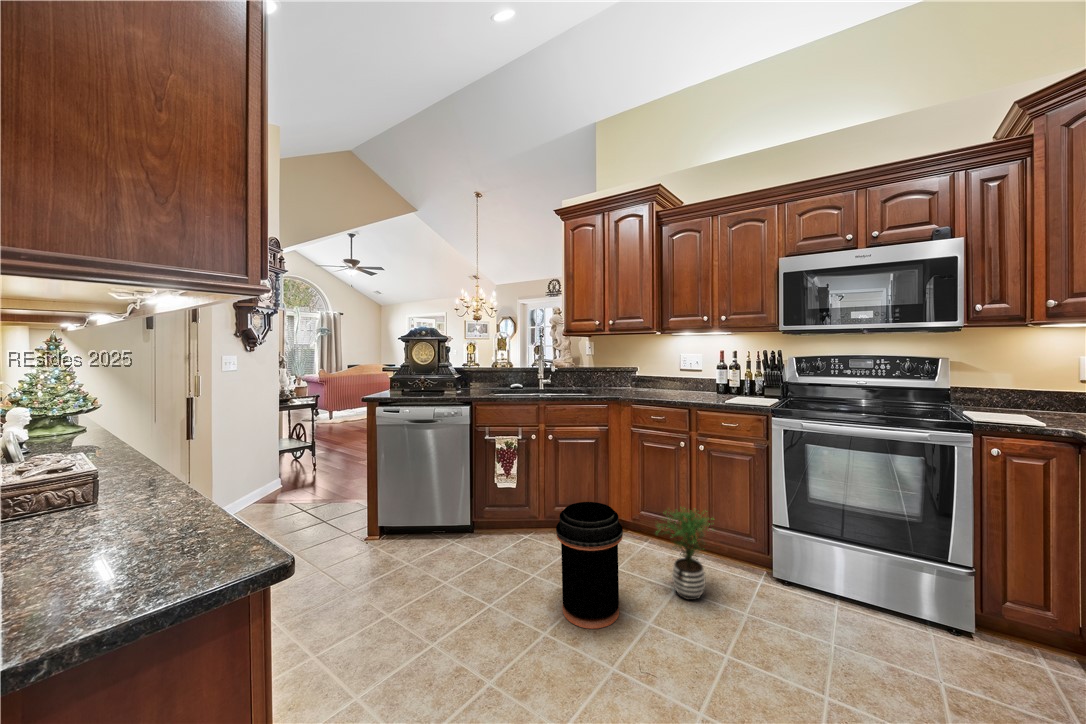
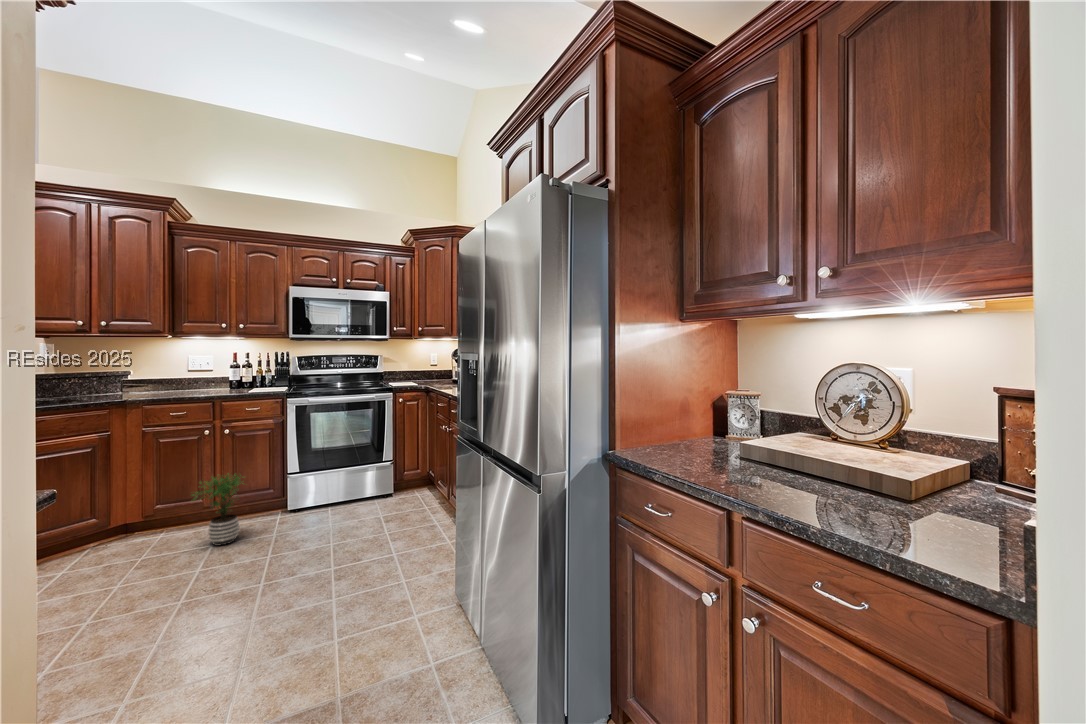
trash can: present [556,502,623,629] -> none [82,485,166,599]

